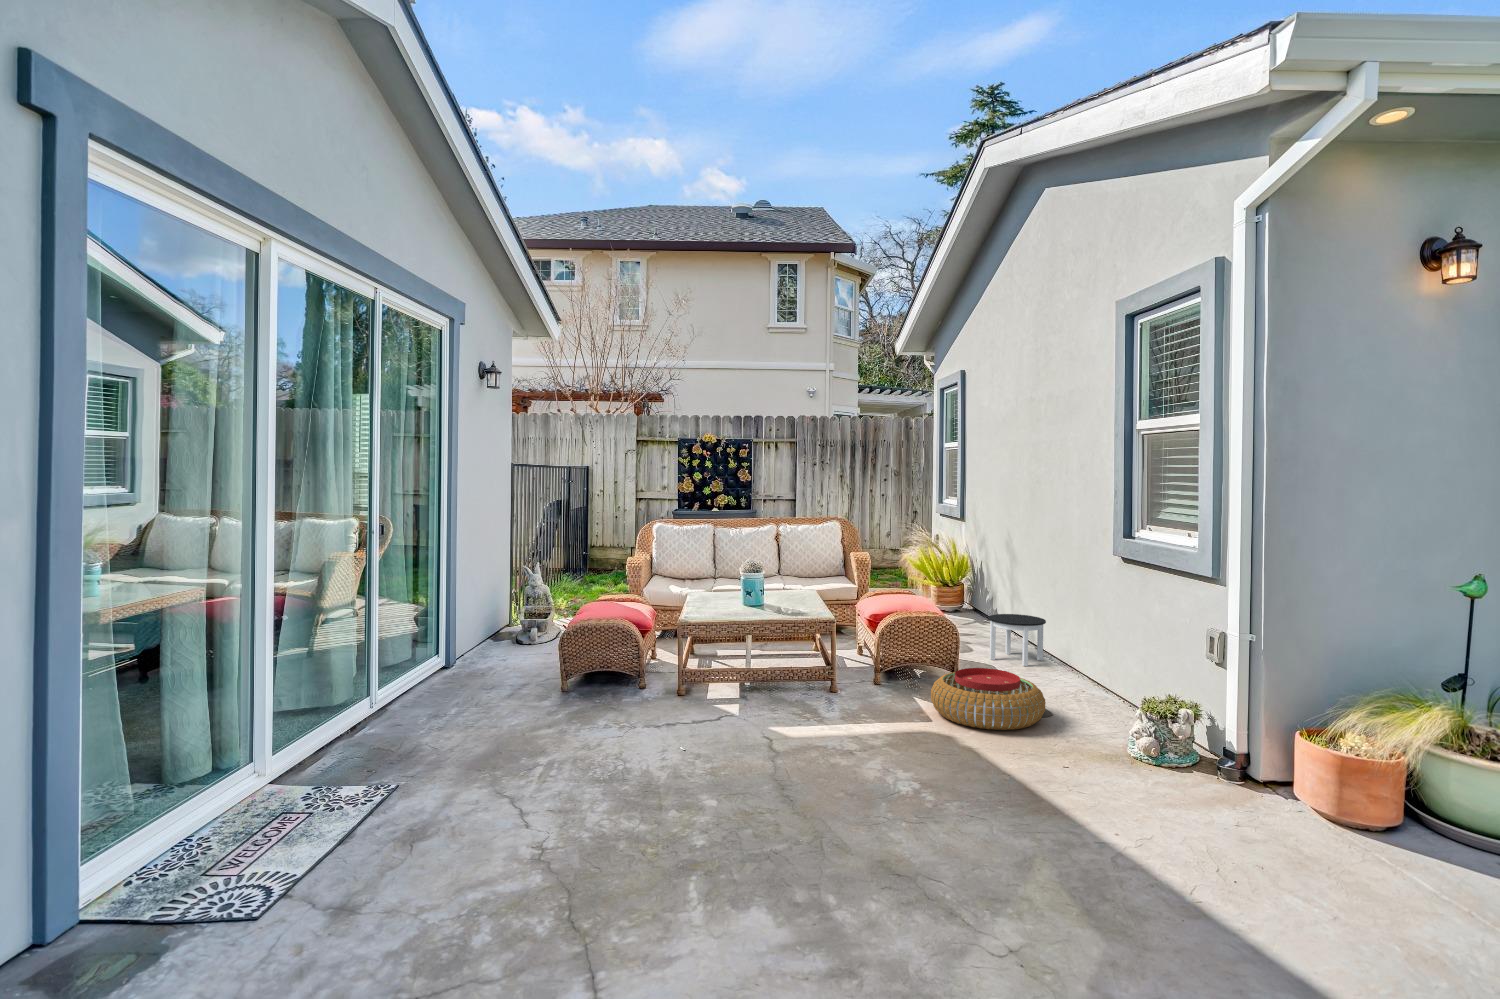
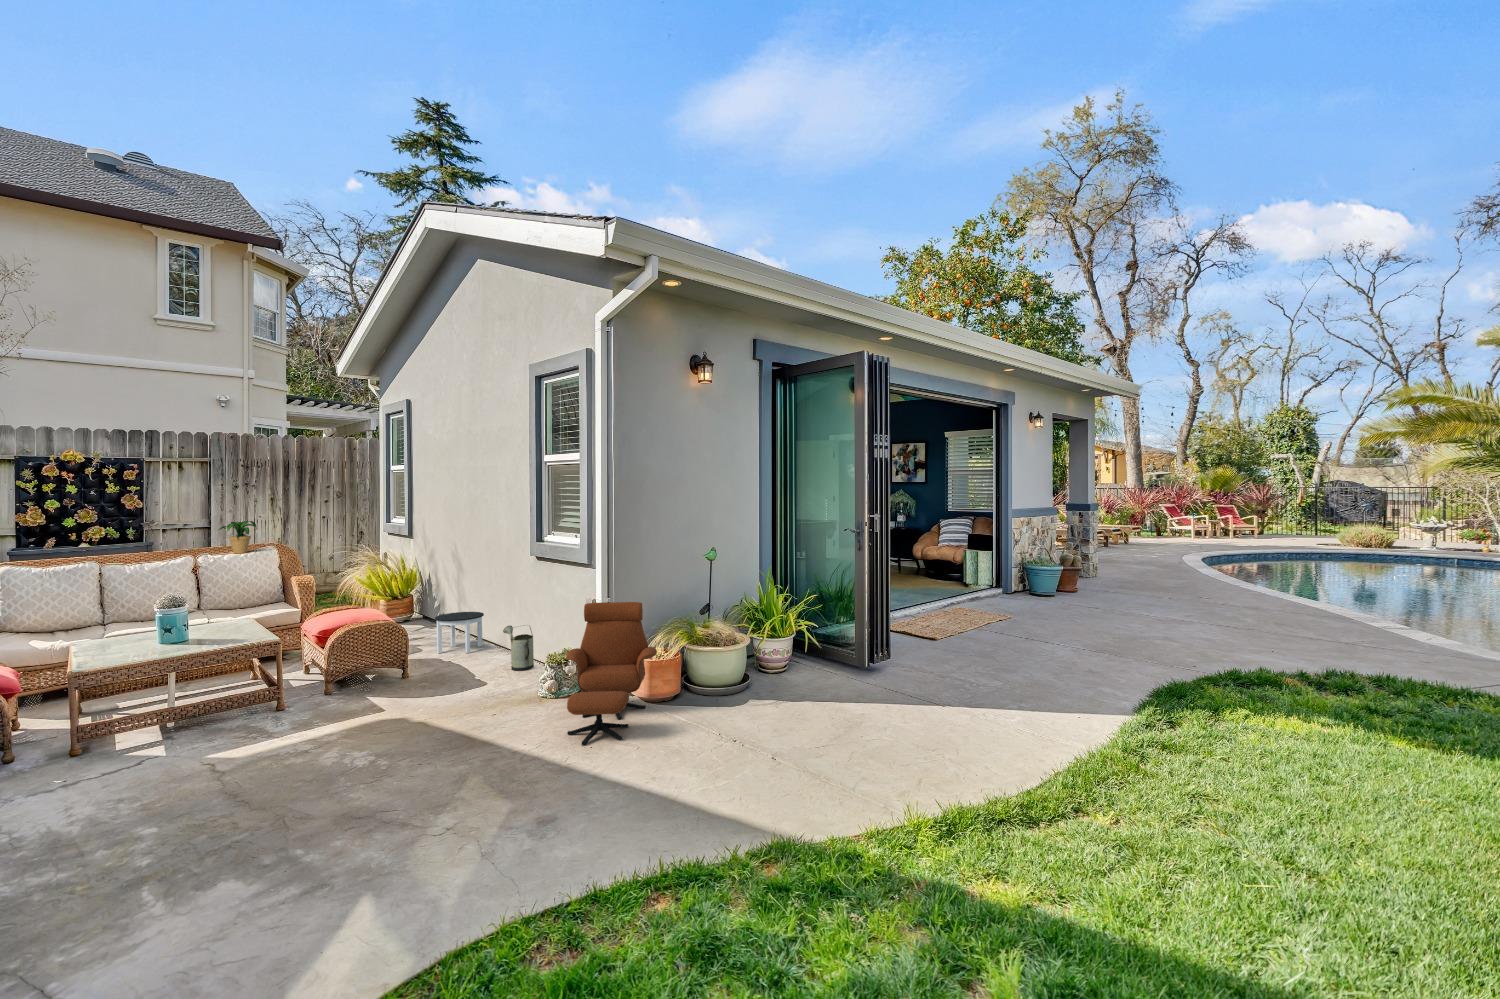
potted plant: none [794,495,827,526] -> present [219,521,256,553]
lounge chair: none [1164,635,1329,863] -> present [566,602,657,745]
watering can: none [1070,642,1111,705] -> present [503,626,534,671]
pouf: present [931,668,1046,730] -> none [385,658,485,708]

